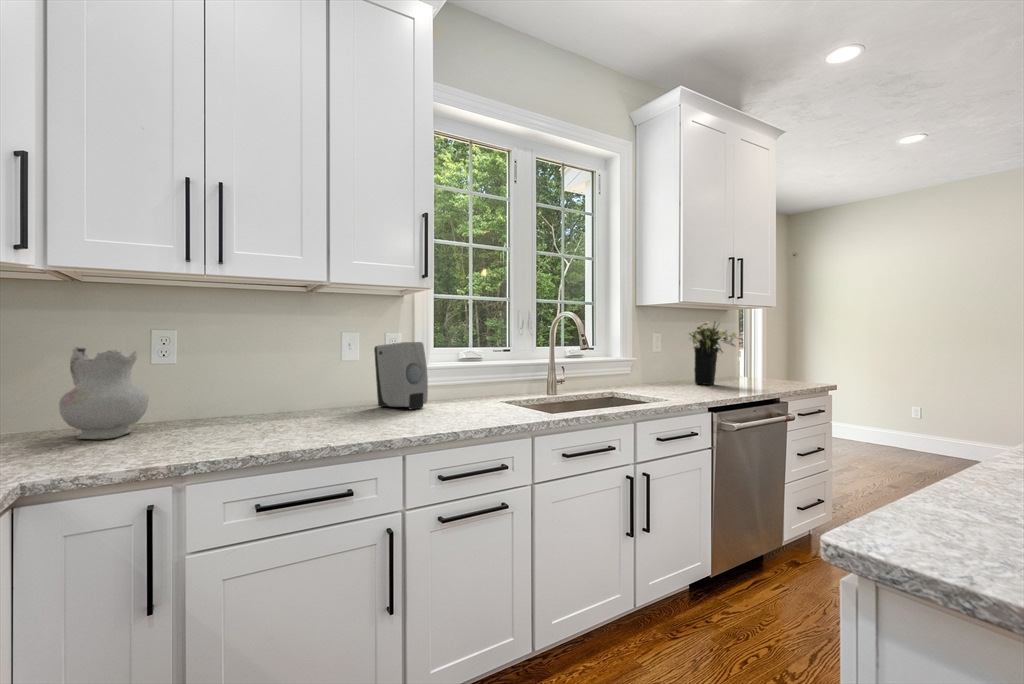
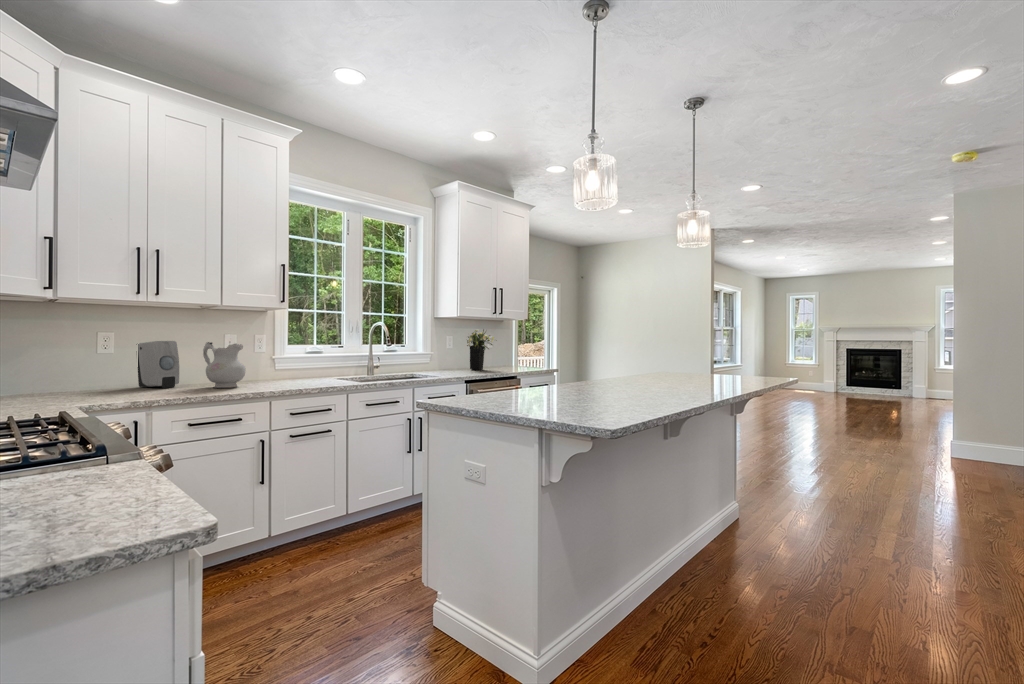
soap dispenser: present [374,342,428,410] -> present [138,341,179,388]
ceramic pitcher: present [59,347,149,439] -> present [203,342,246,388]

